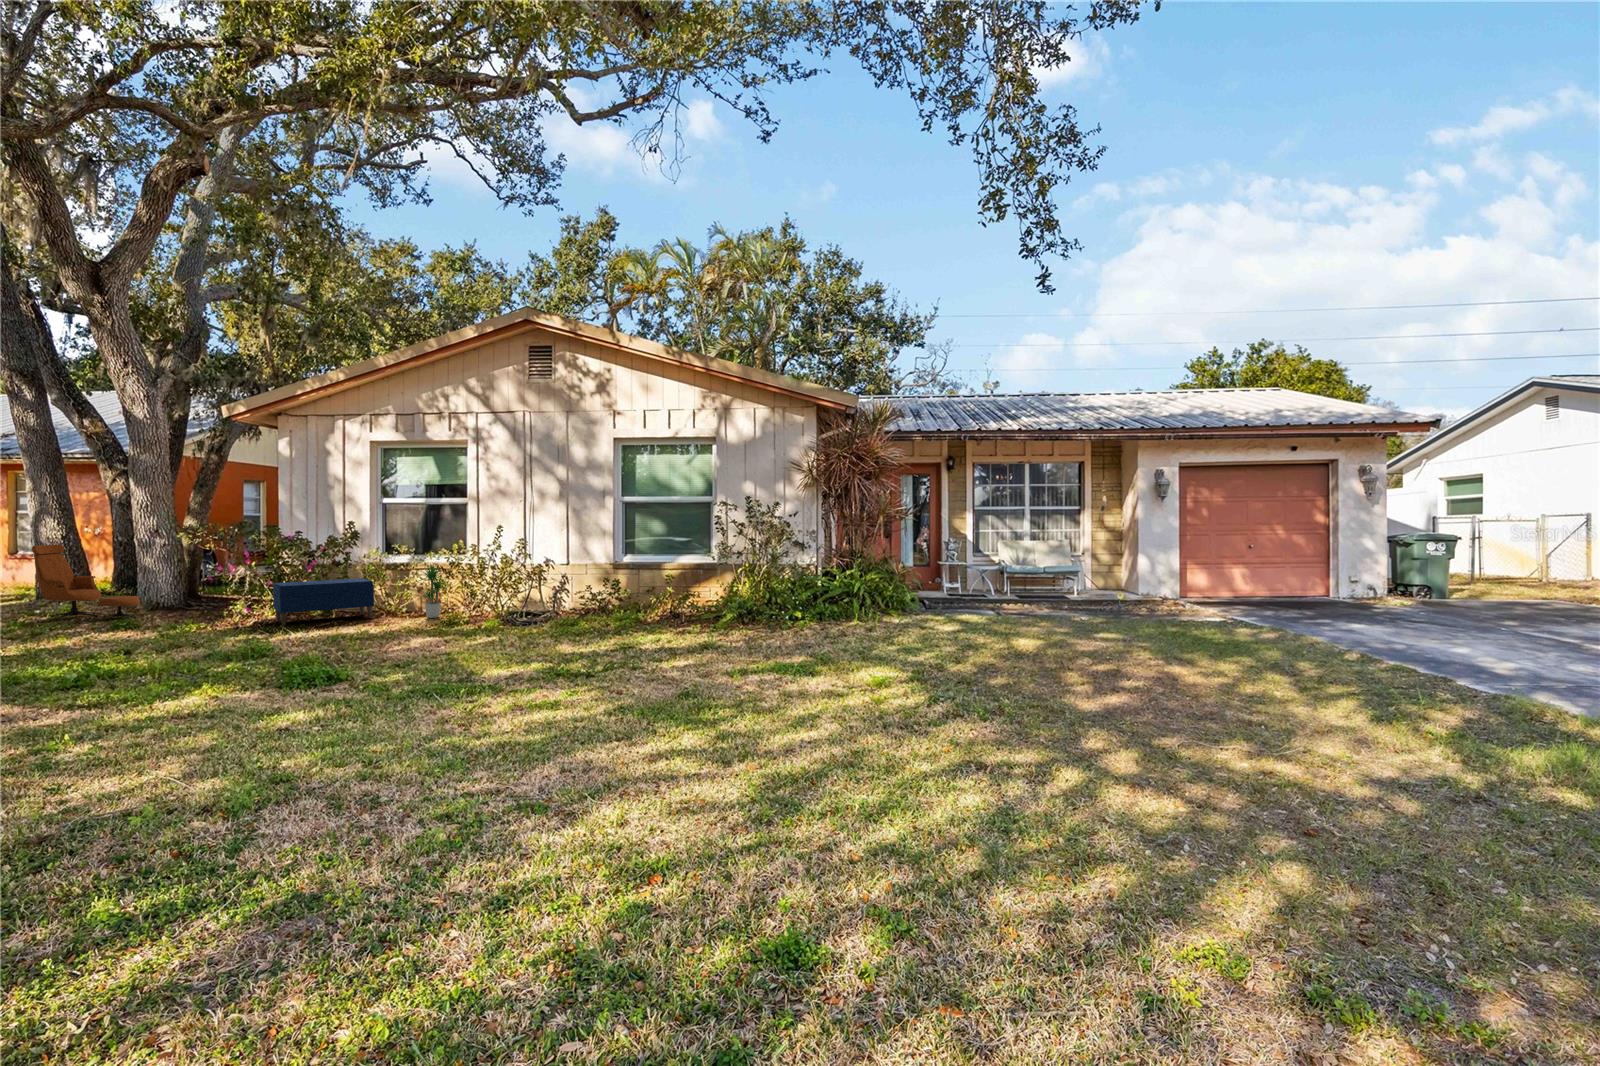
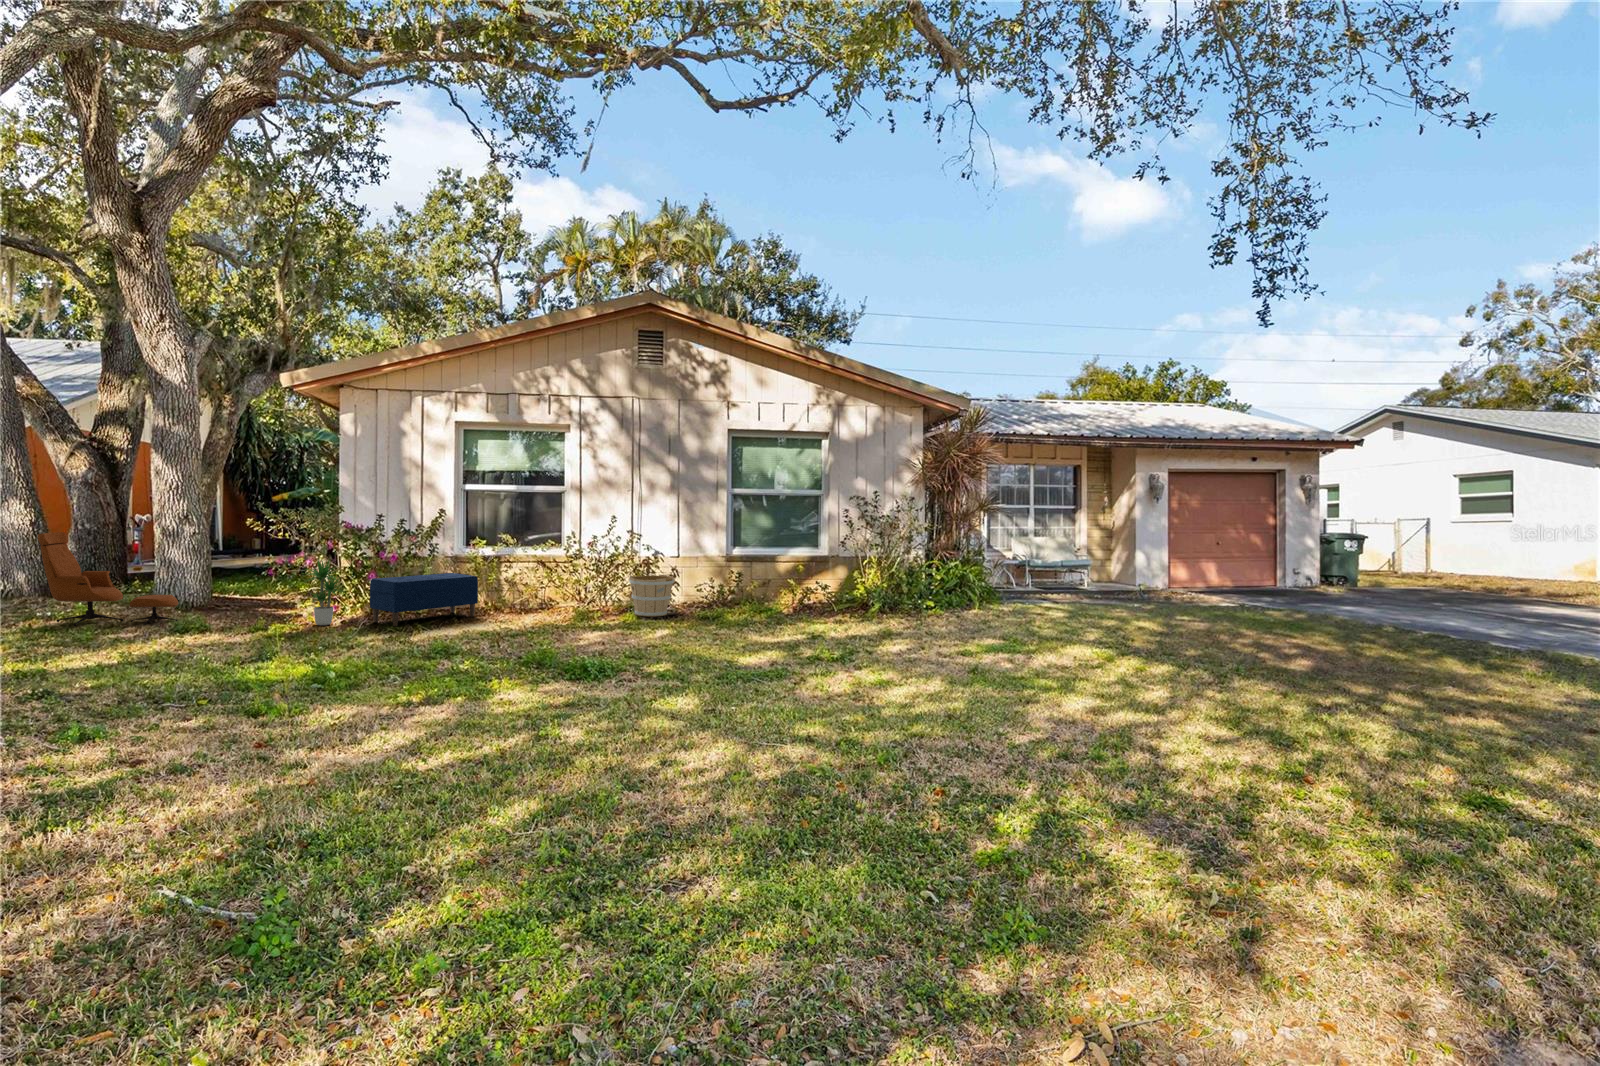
potted plant: present [419,564,447,618] -> present [307,560,343,625]
wooden bucket: none [507,580,552,621] -> present [629,575,674,617]

